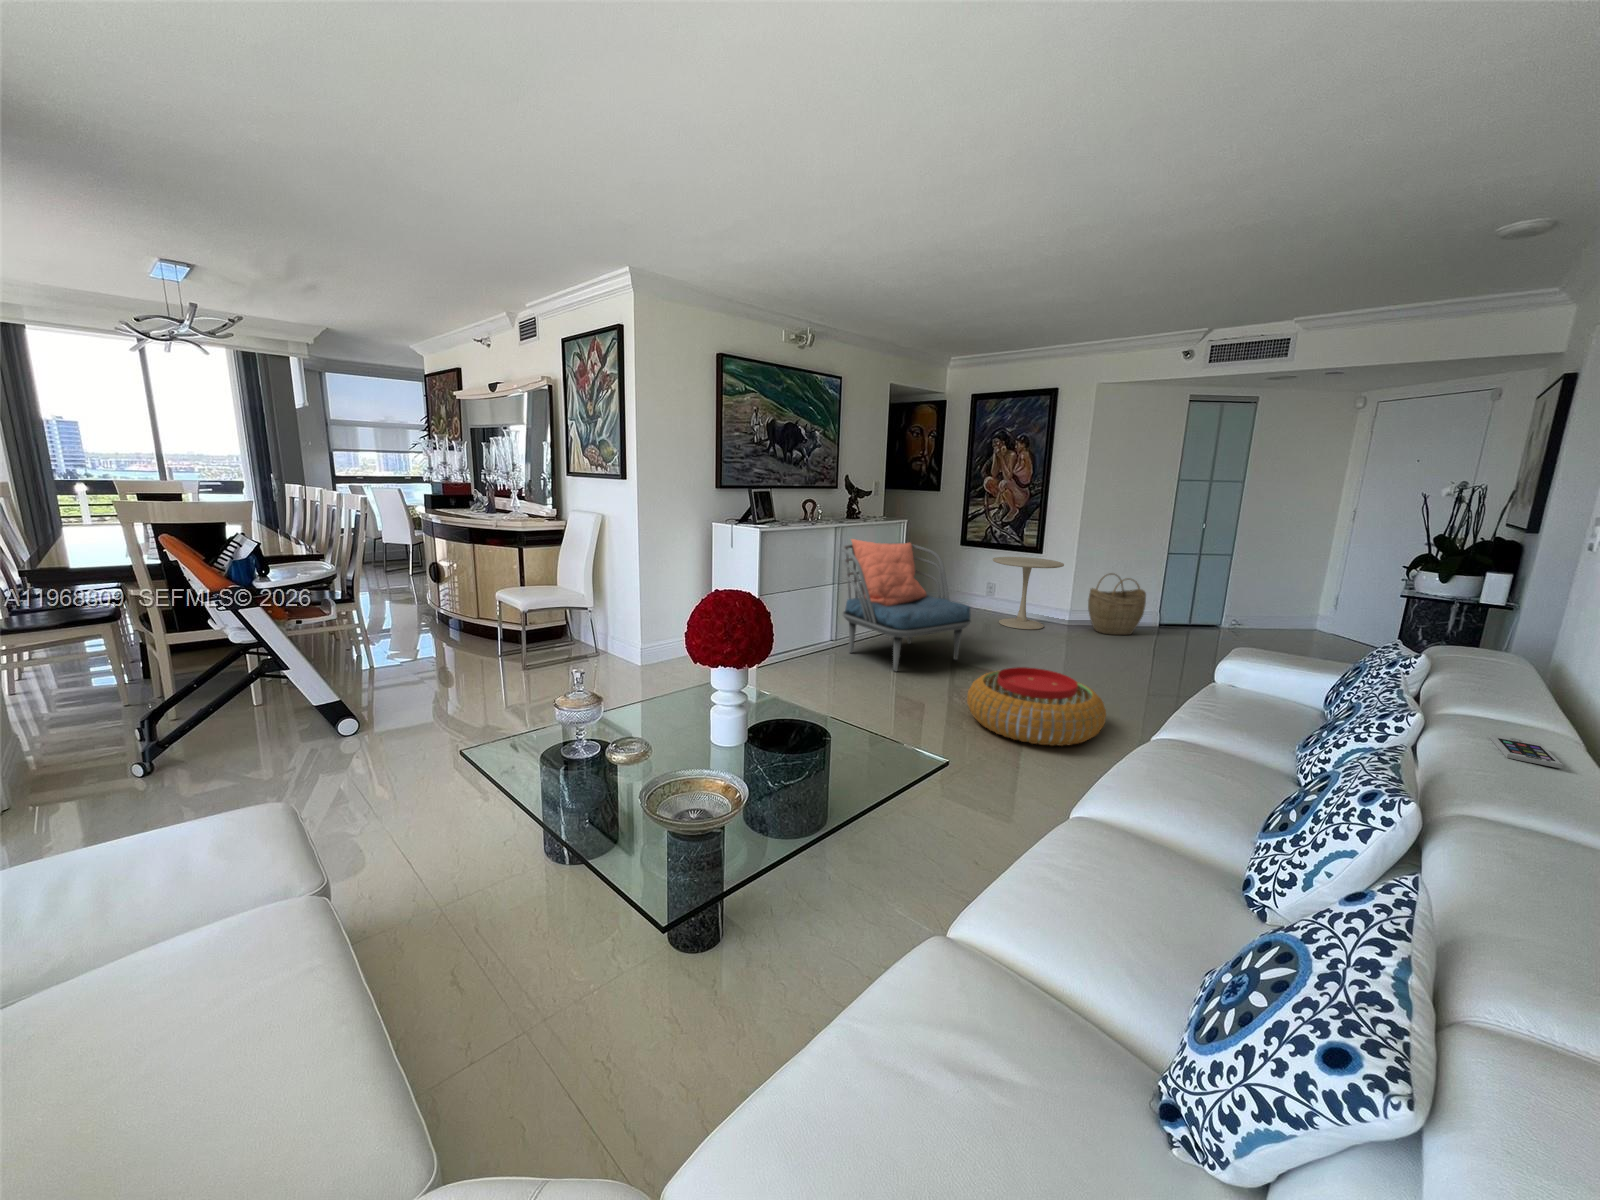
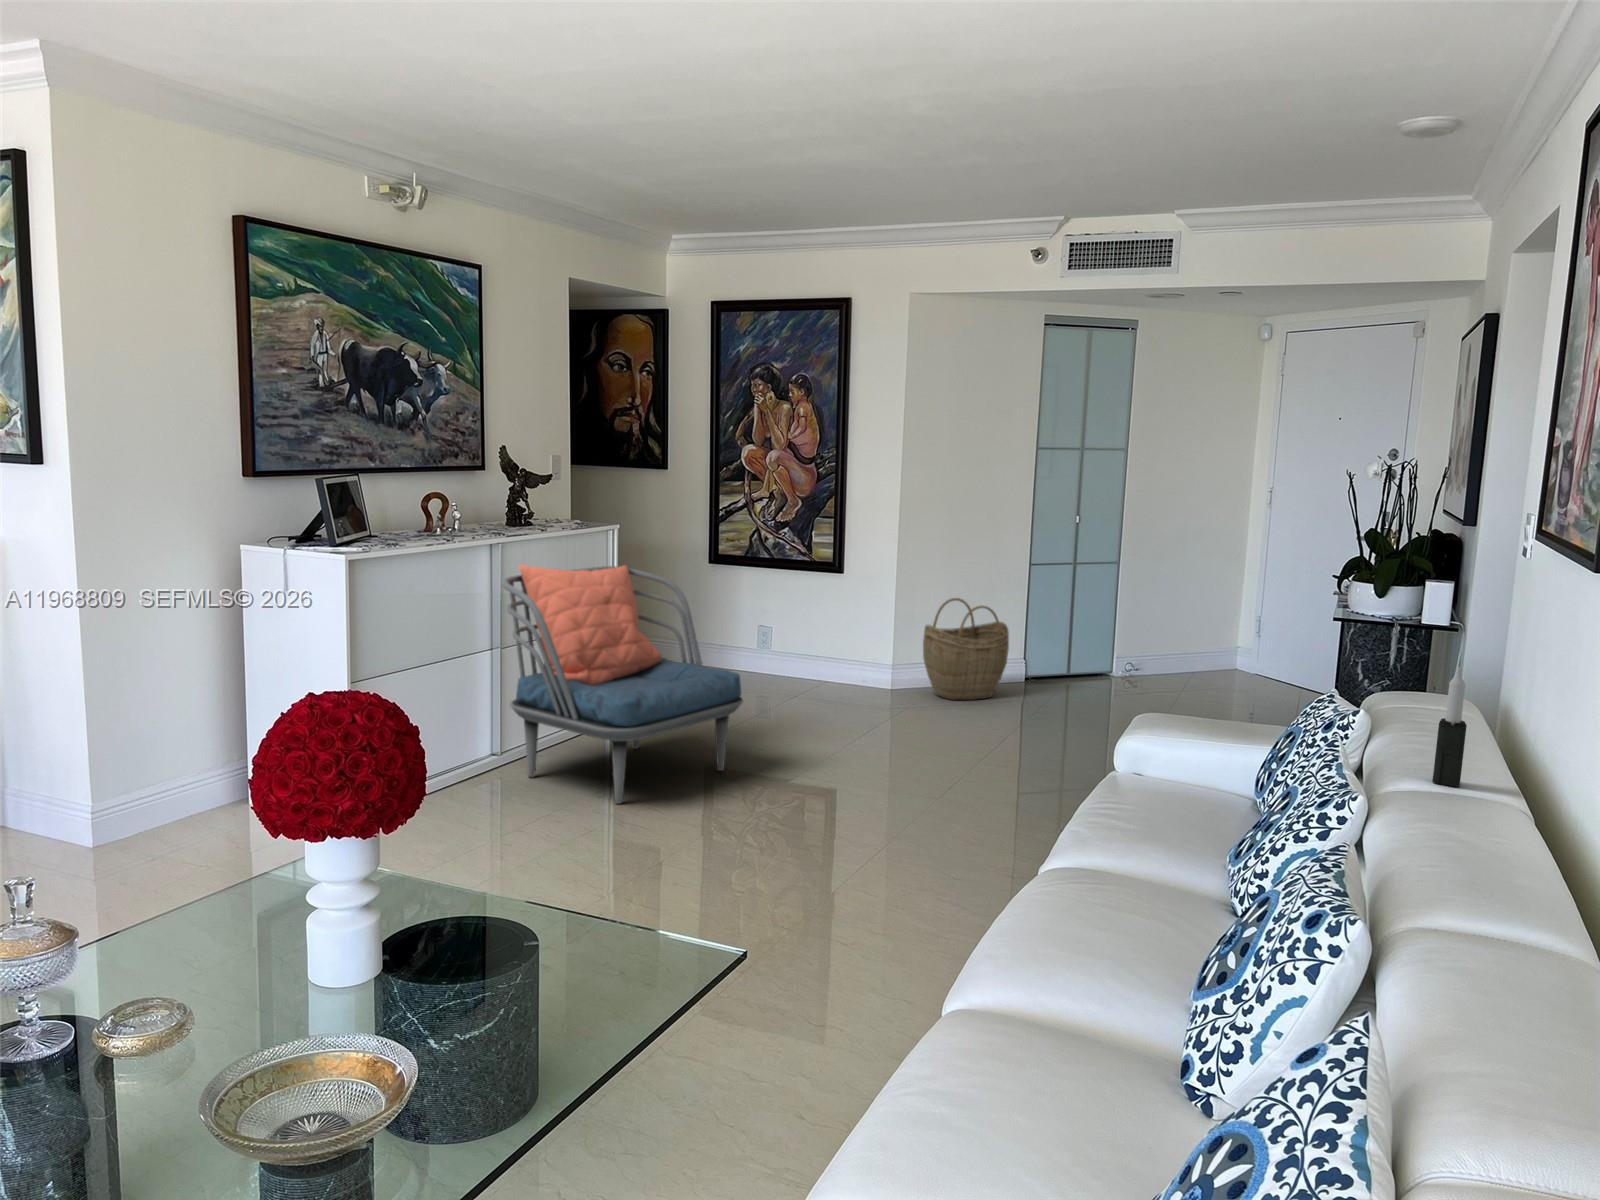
side table: present [992,557,1064,630] -> none [765,578,882,703]
candle: none [1487,625,1528,716] -> present [1432,667,1467,787]
pouf: present [967,667,1106,746] -> none [753,775,972,903]
smartphone: present [1489,734,1562,768] -> none [1435,815,1506,851]

